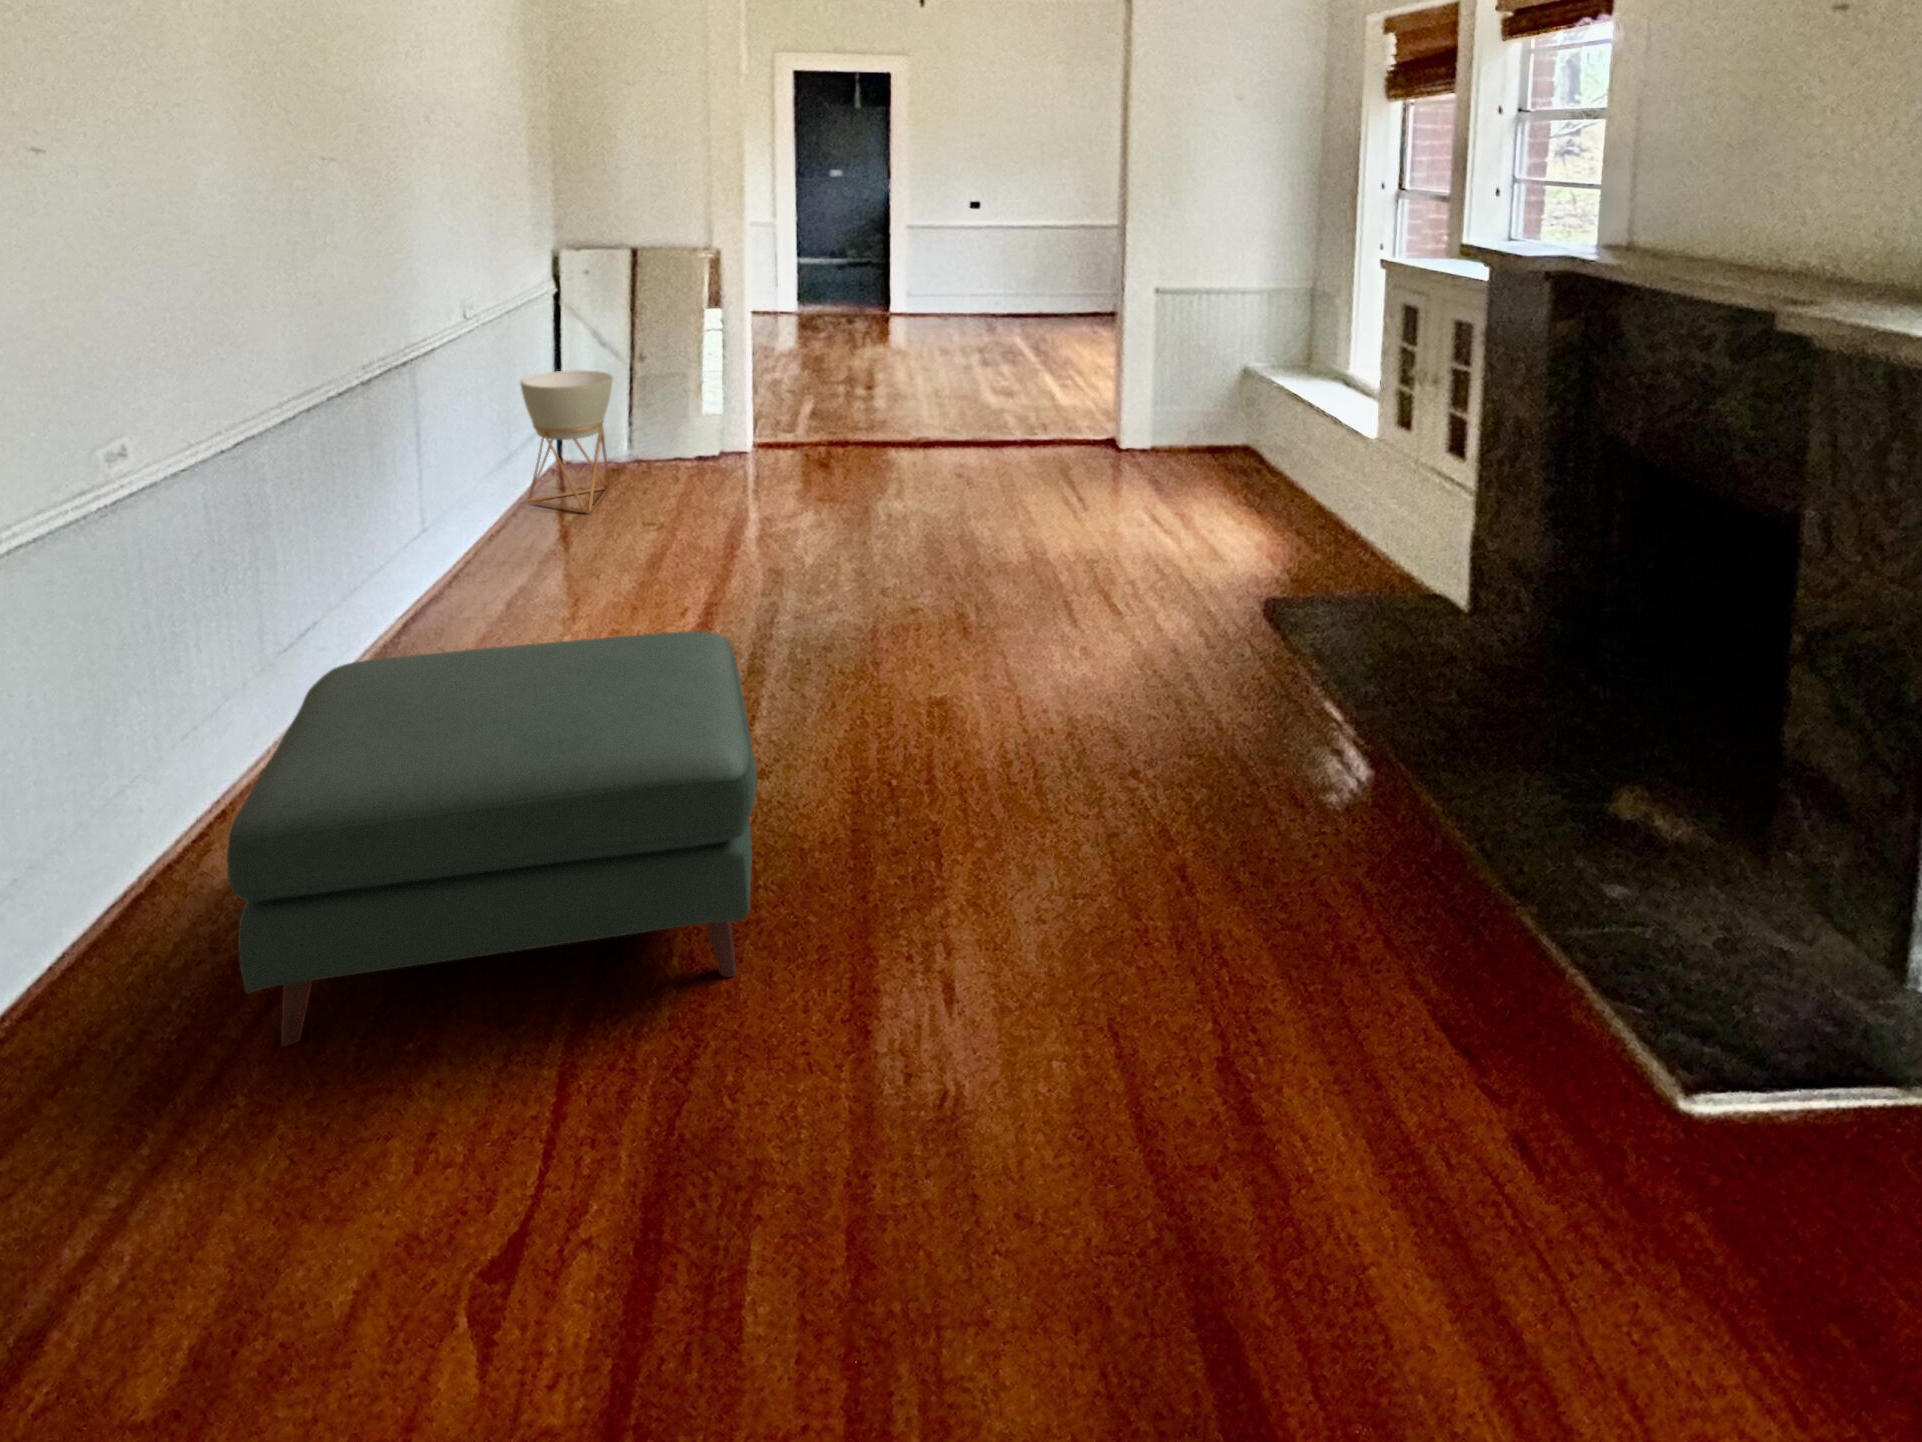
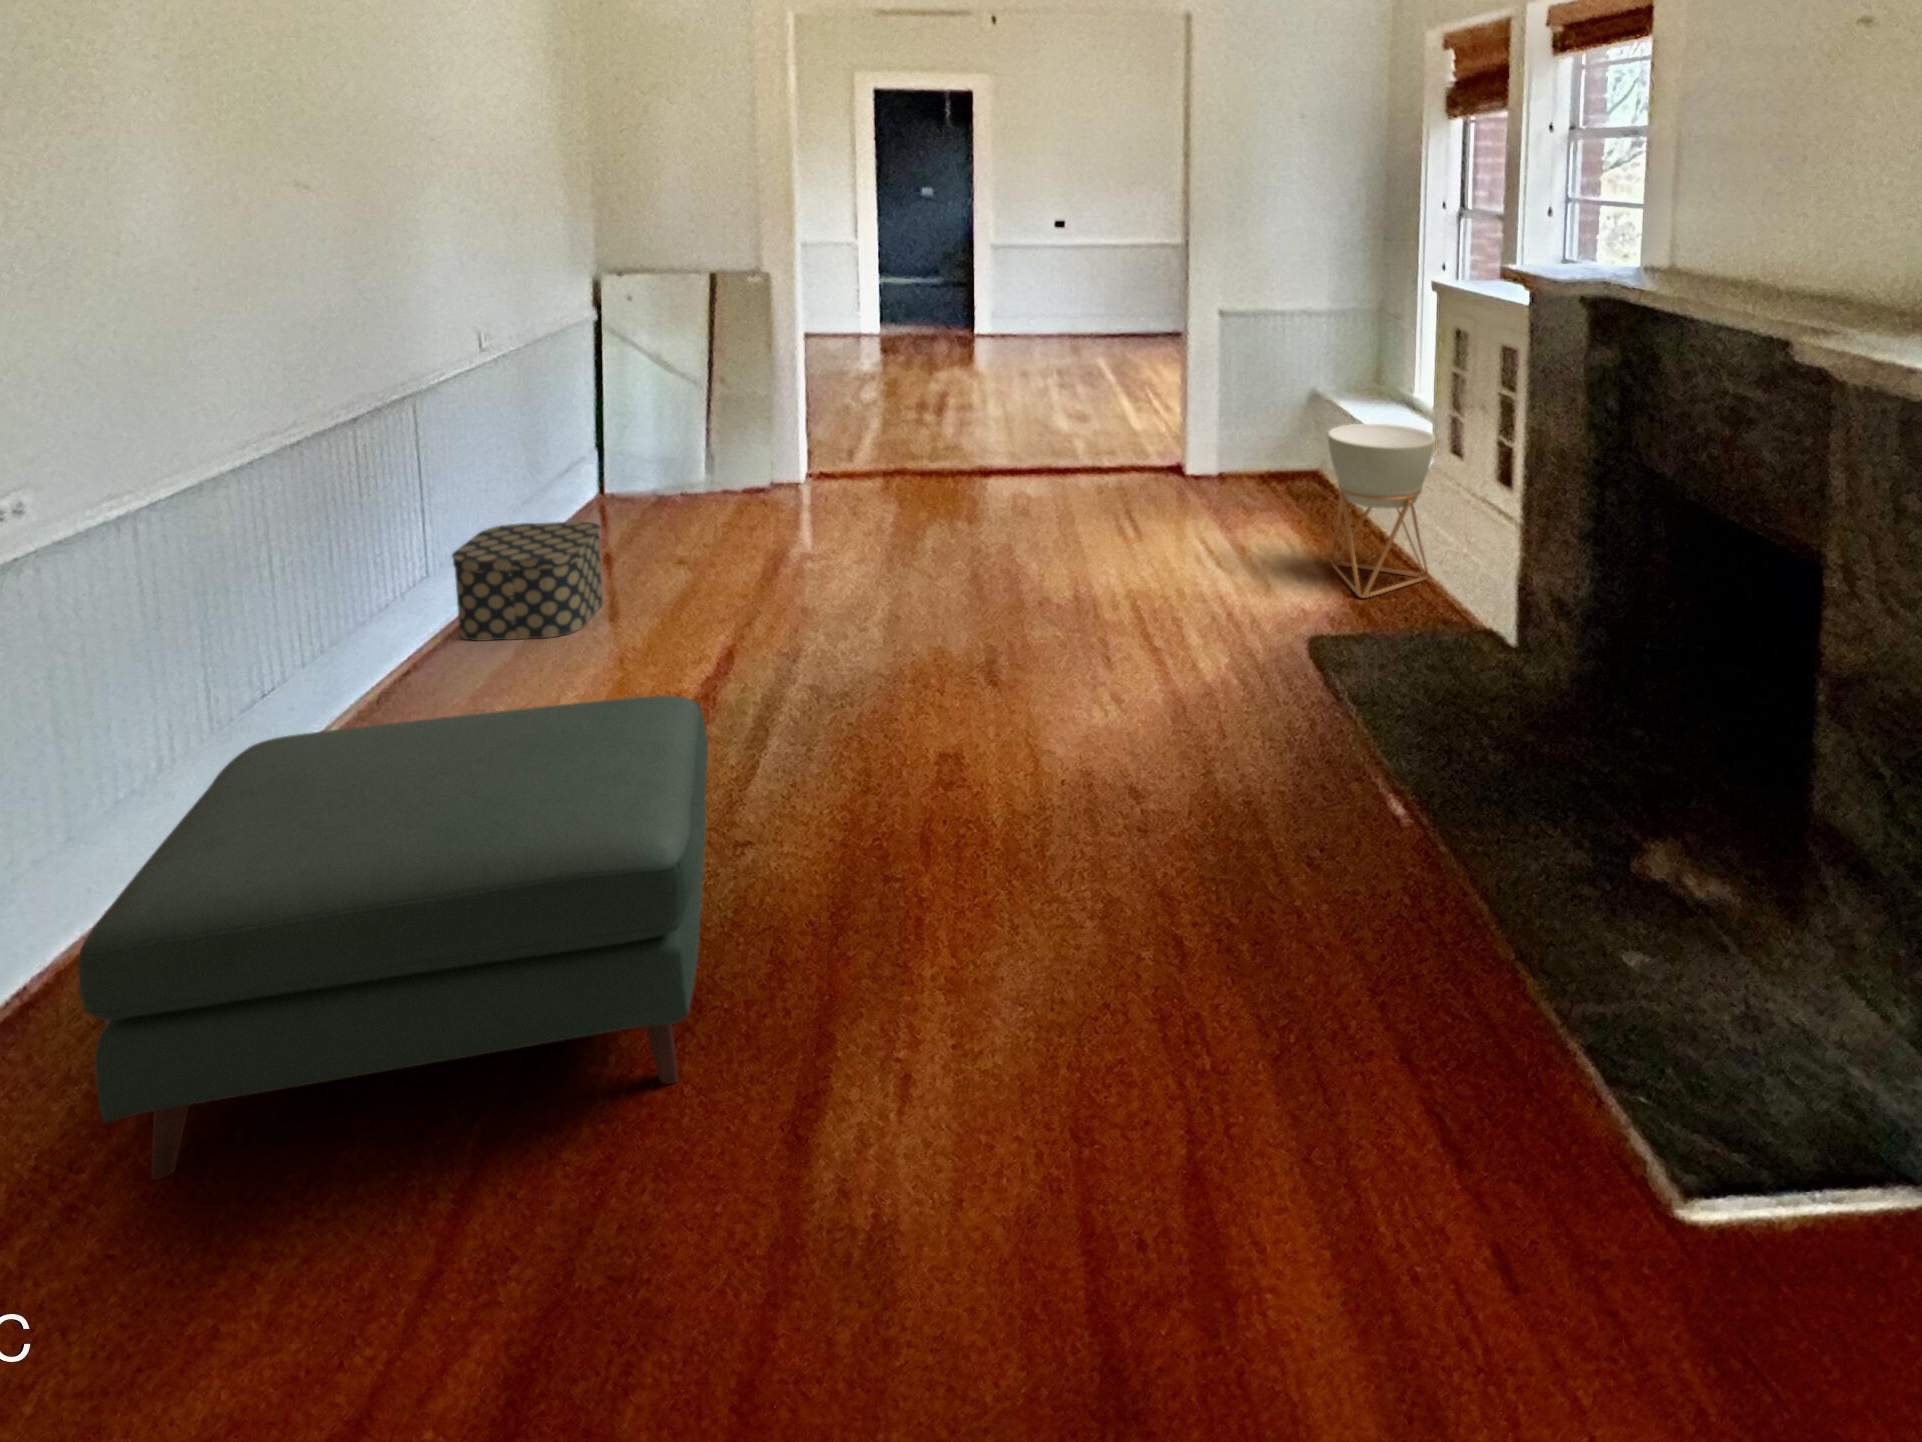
planter: present [520,370,613,514] -> present [1327,424,1435,598]
storage box: none [450,481,585,589] -> present [452,522,603,641]

